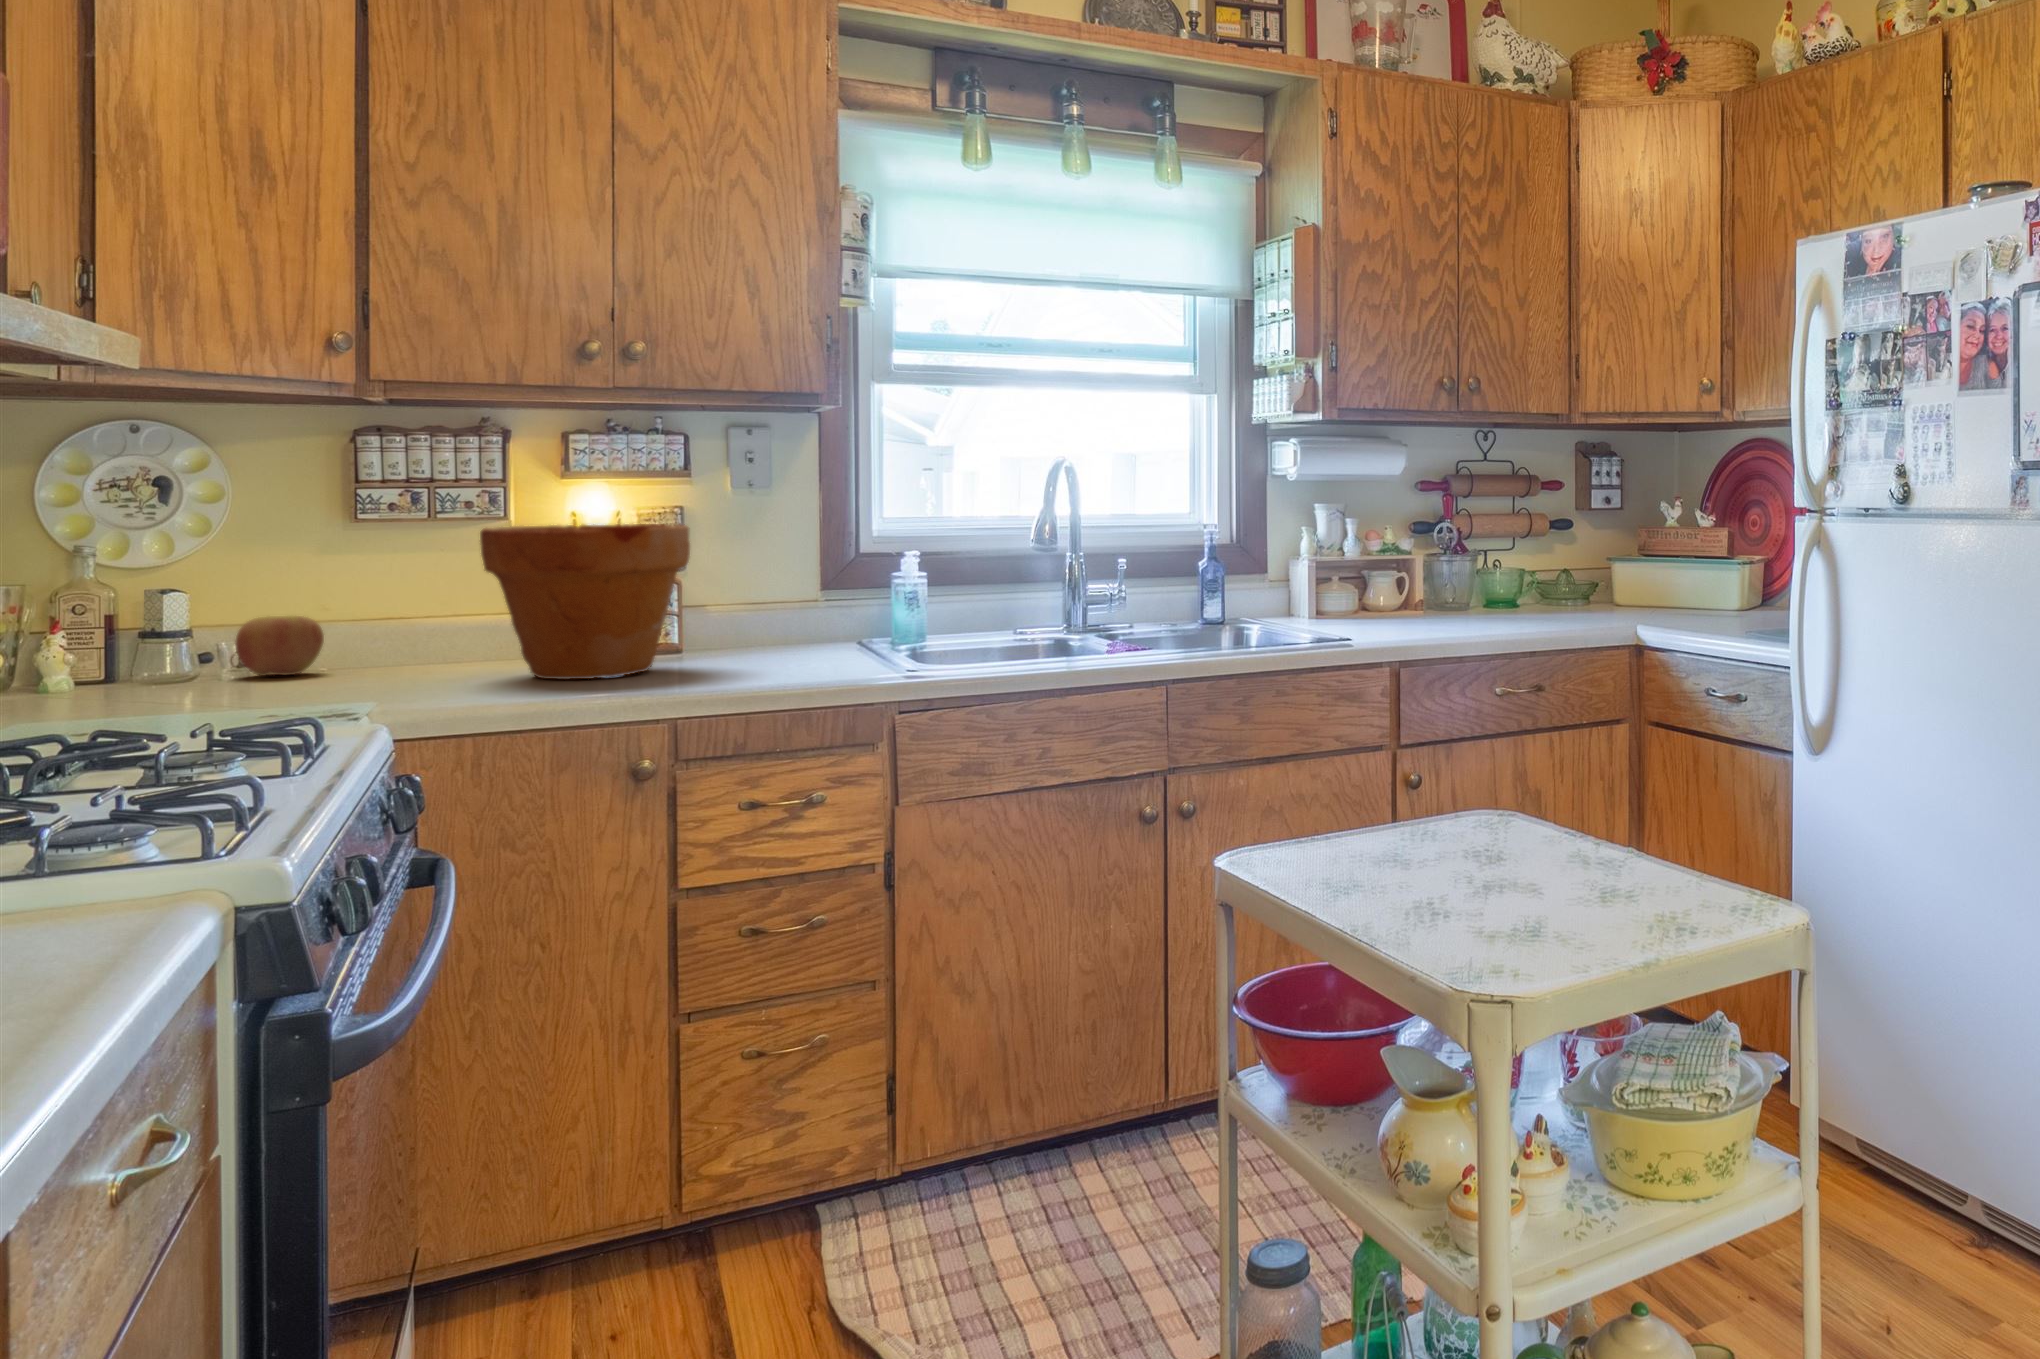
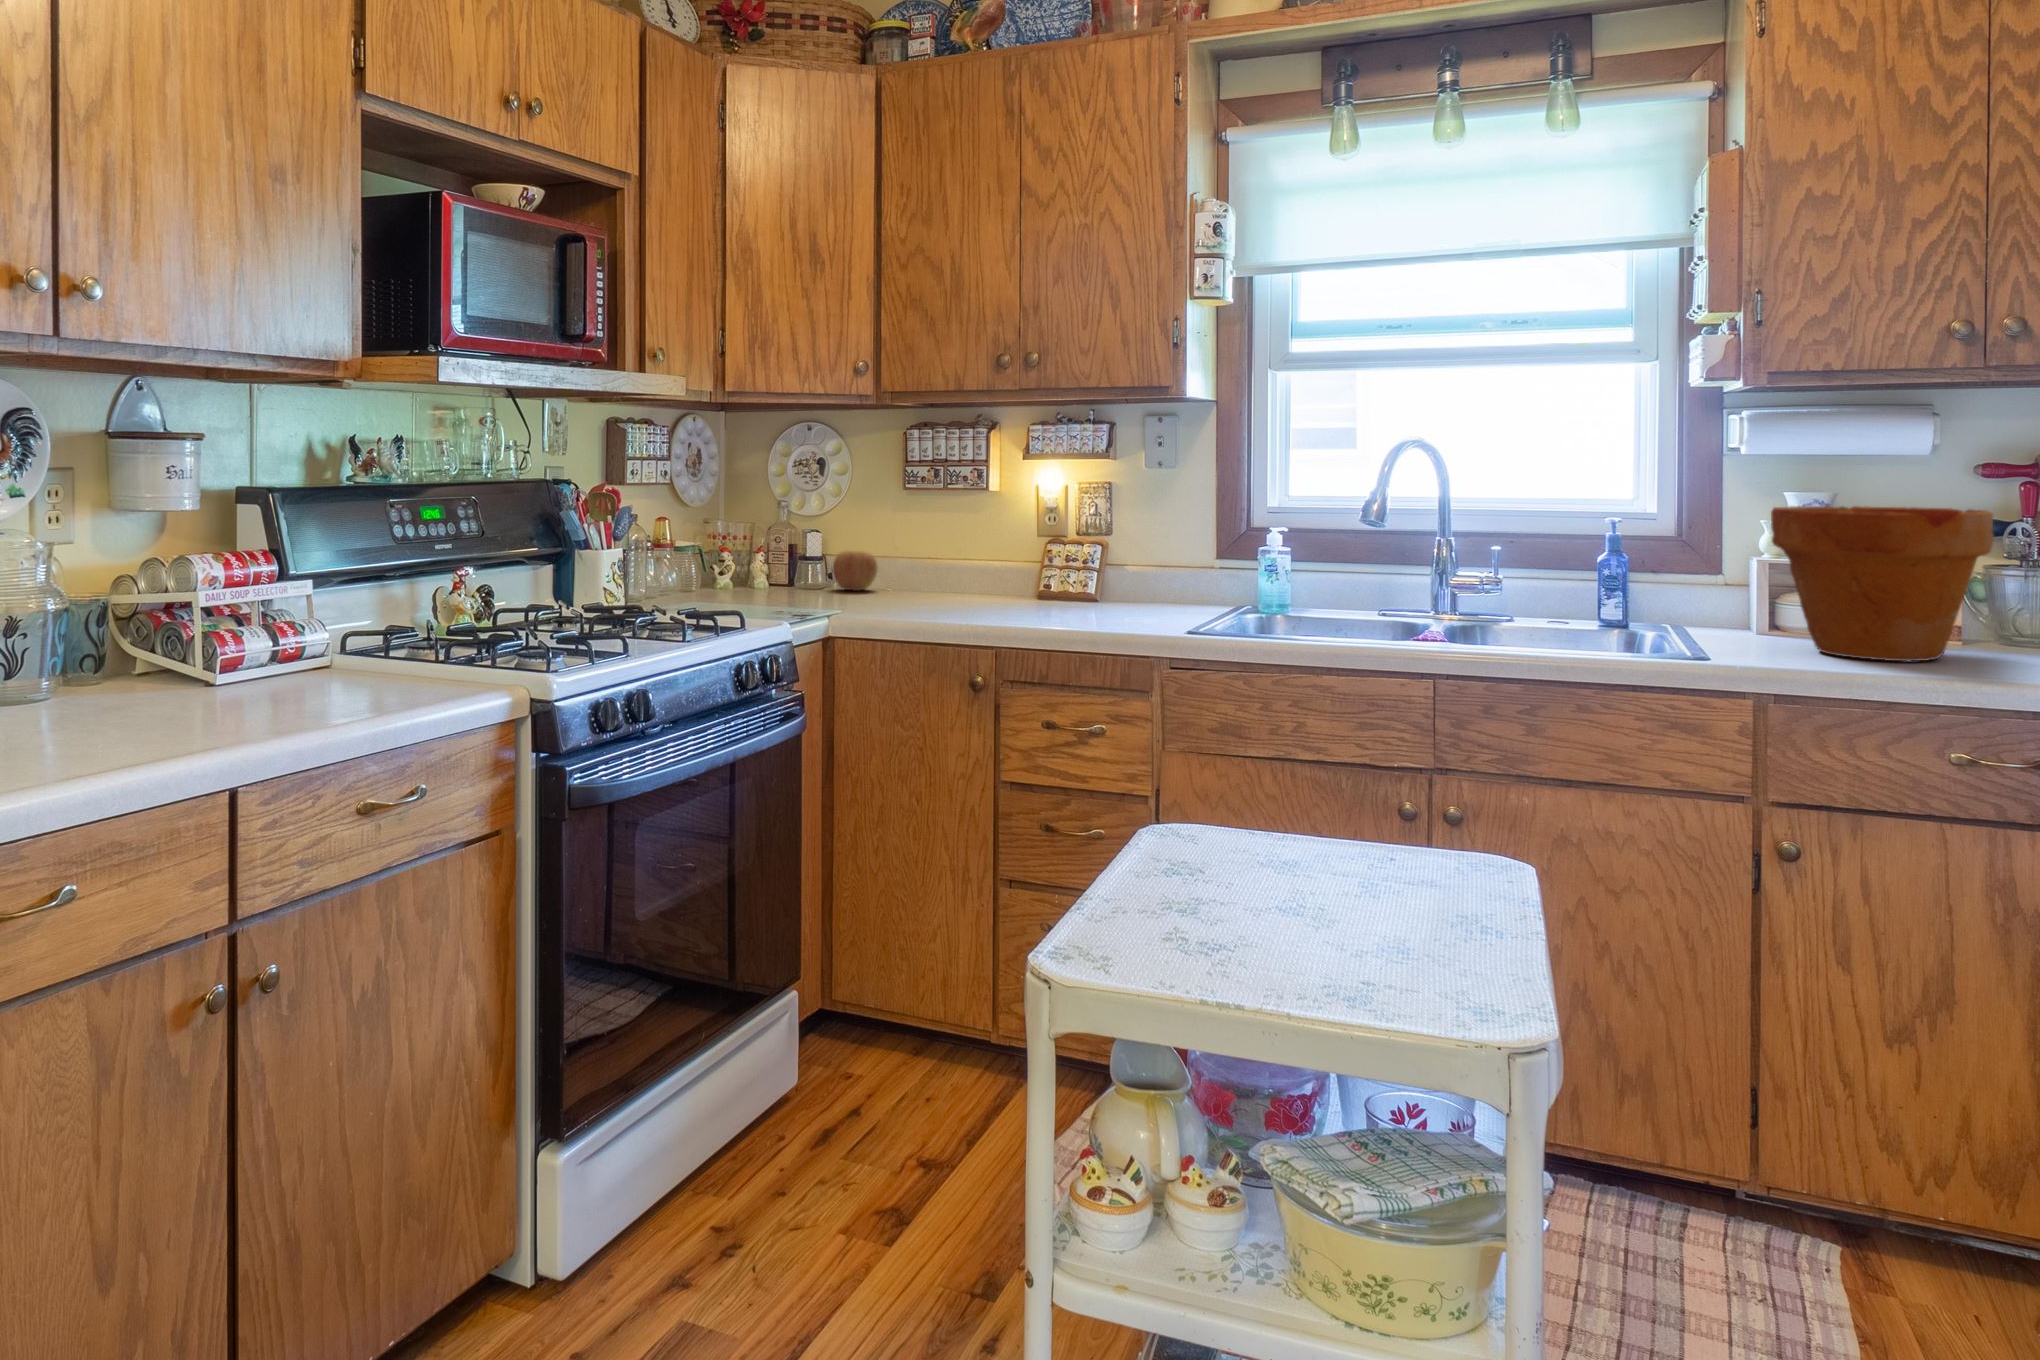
flower pot: present [480,524,690,680] -> present [1771,506,1994,661]

